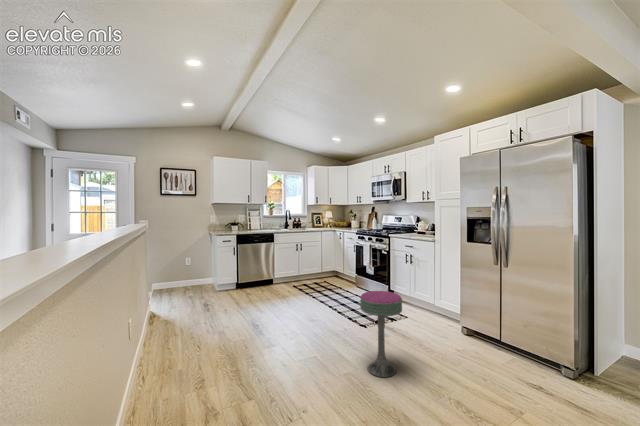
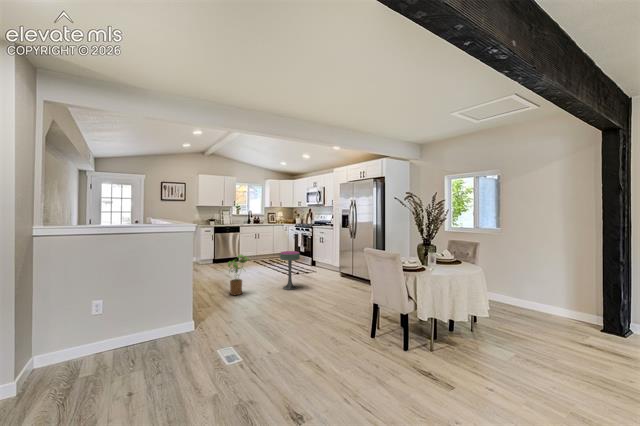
house plant: none [255,305,304,397] -> present [228,255,249,295]

